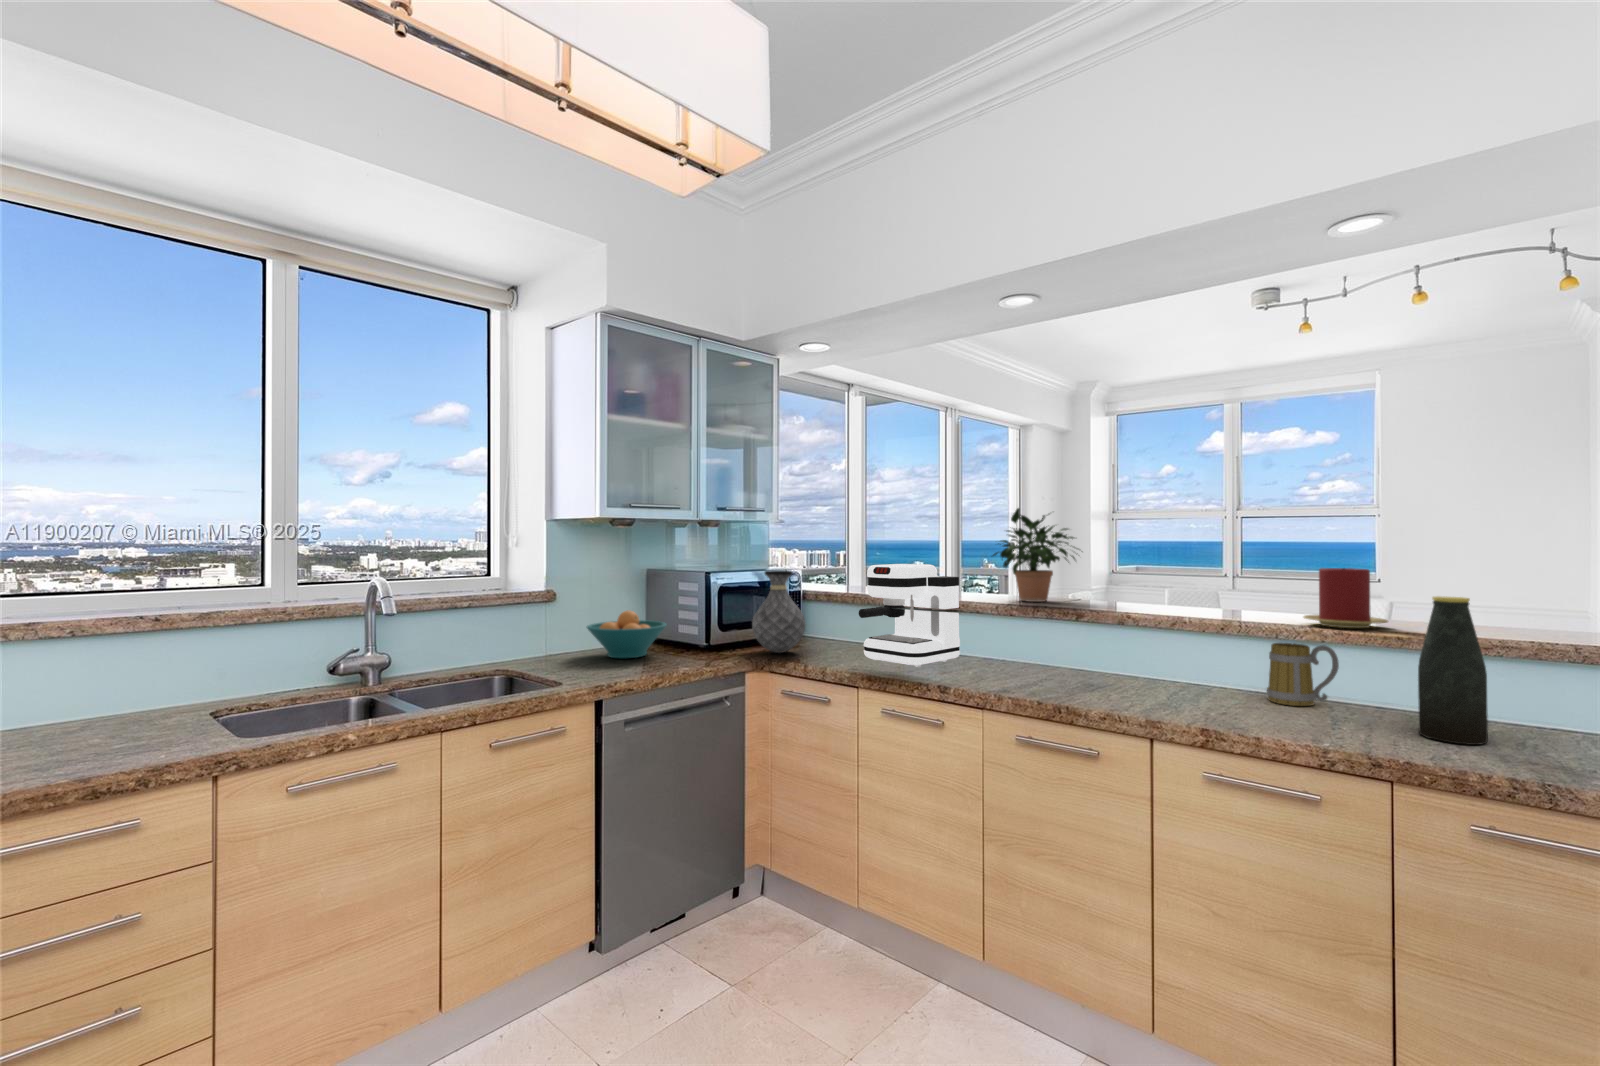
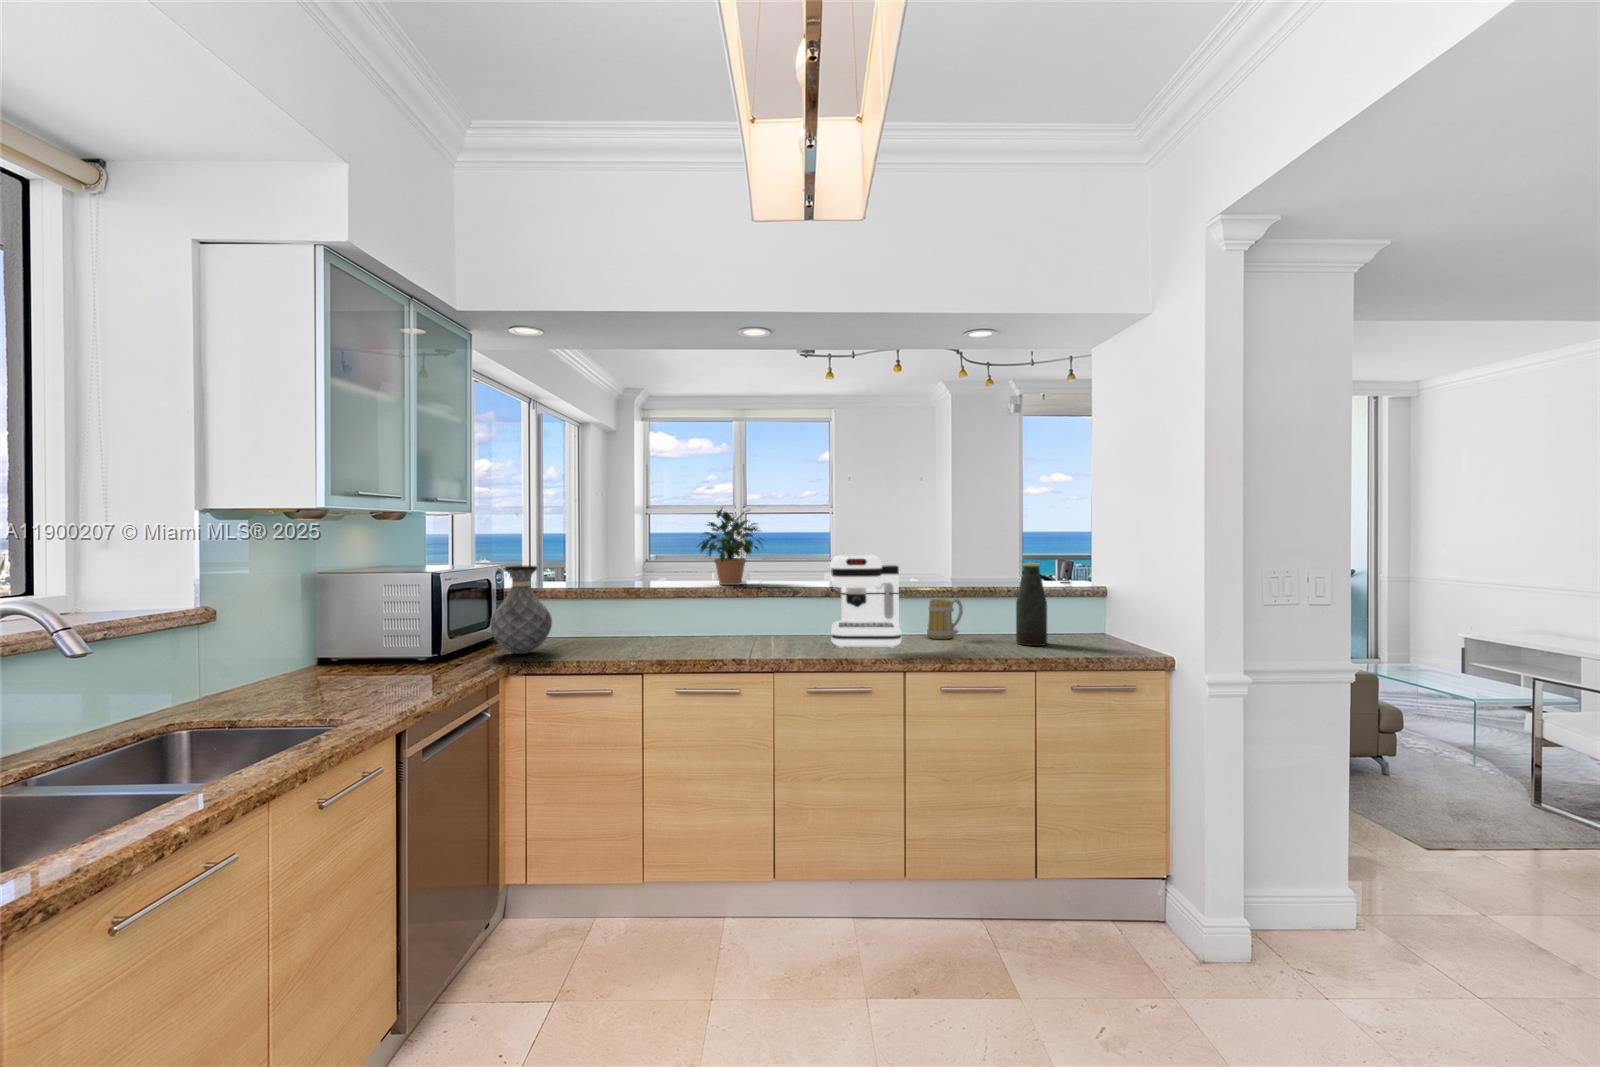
coffee maker: present [859,564,960,667] -> present [831,555,901,648]
candle: present [1304,568,1388,628] -> none [935,550,979,587]
fruit bowl: present [587,611,666,658] -> none [280,622,398,684]

